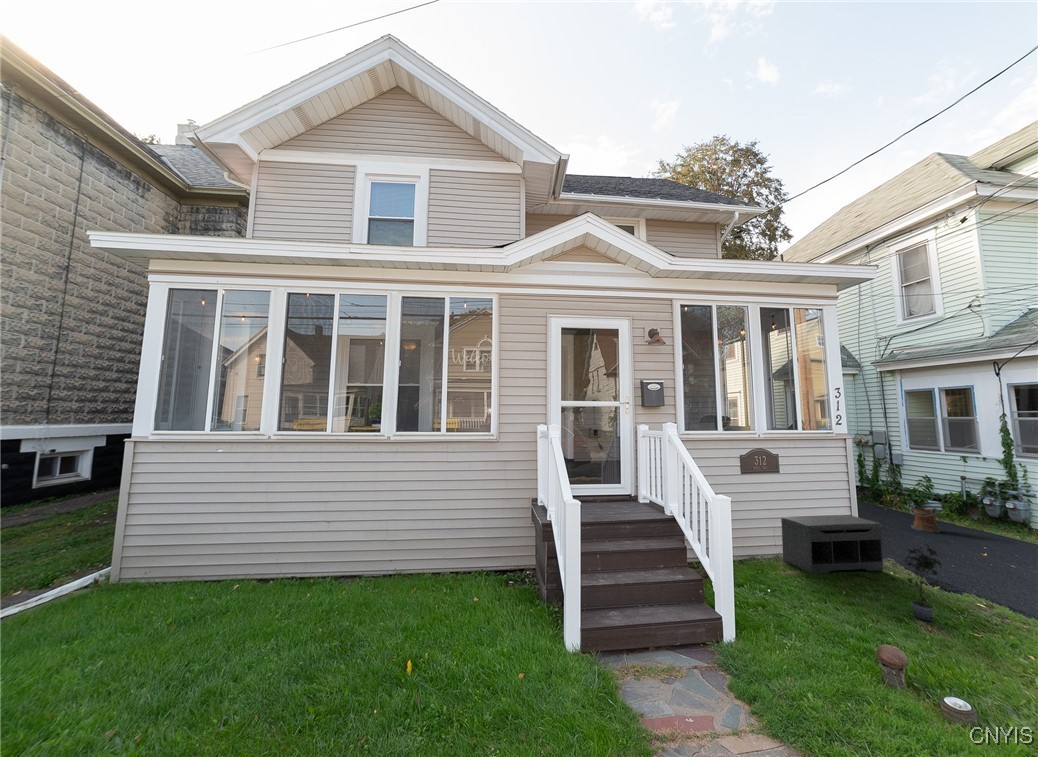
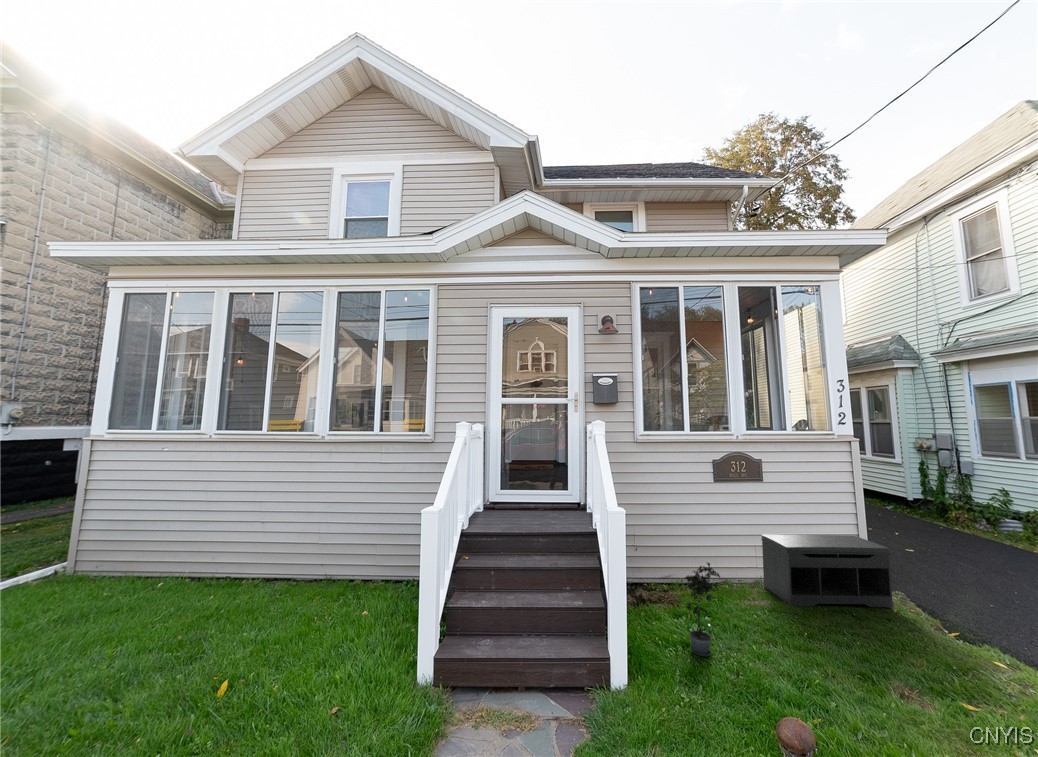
bucket: present [910,505,941,533] -> none [965,525,1008,561]
potted plant: present [906,545,942,621] -> present [685,563,720,656]

